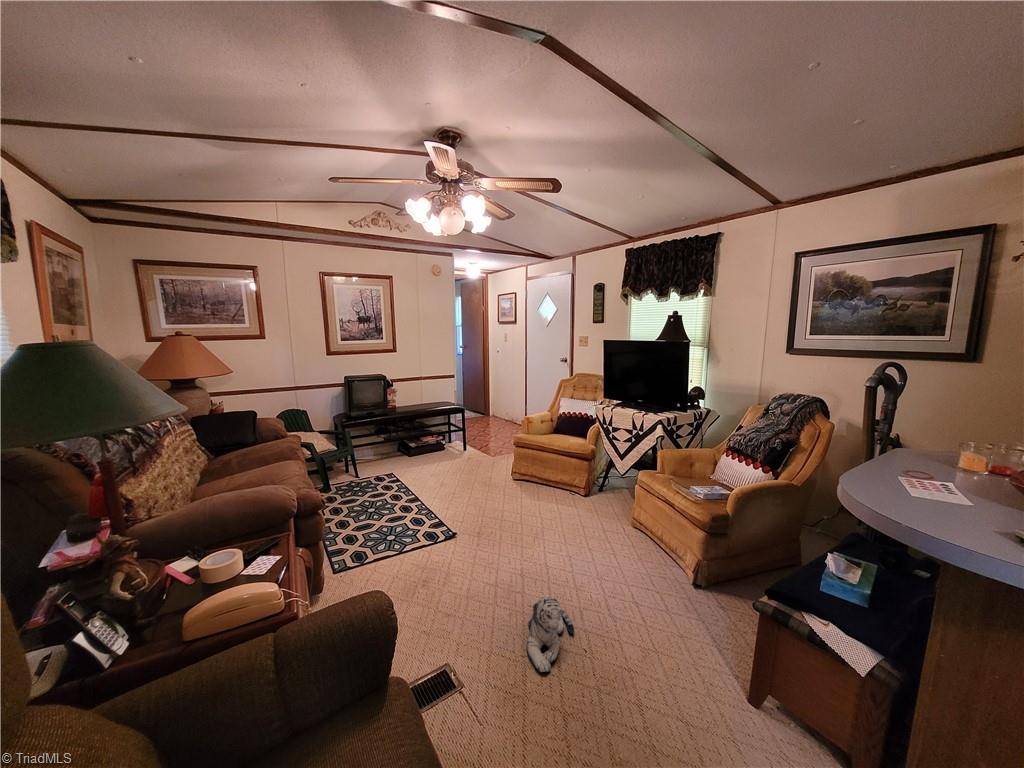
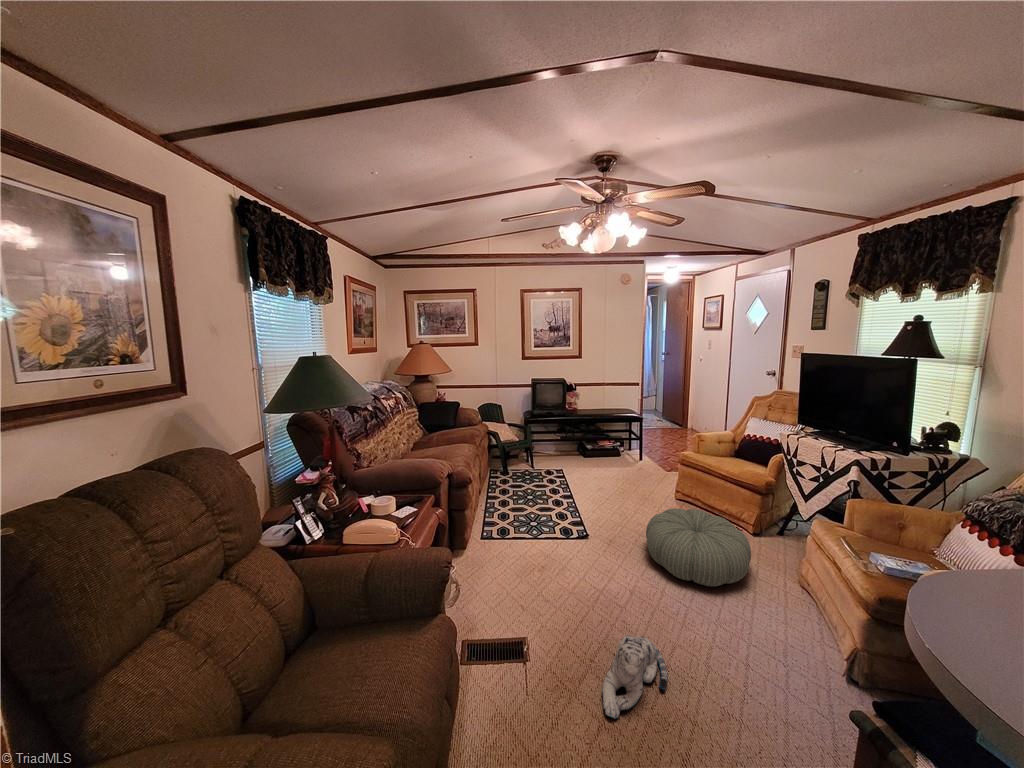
pouf: none [509,483,595,545] -> present [646,508,751,587]

